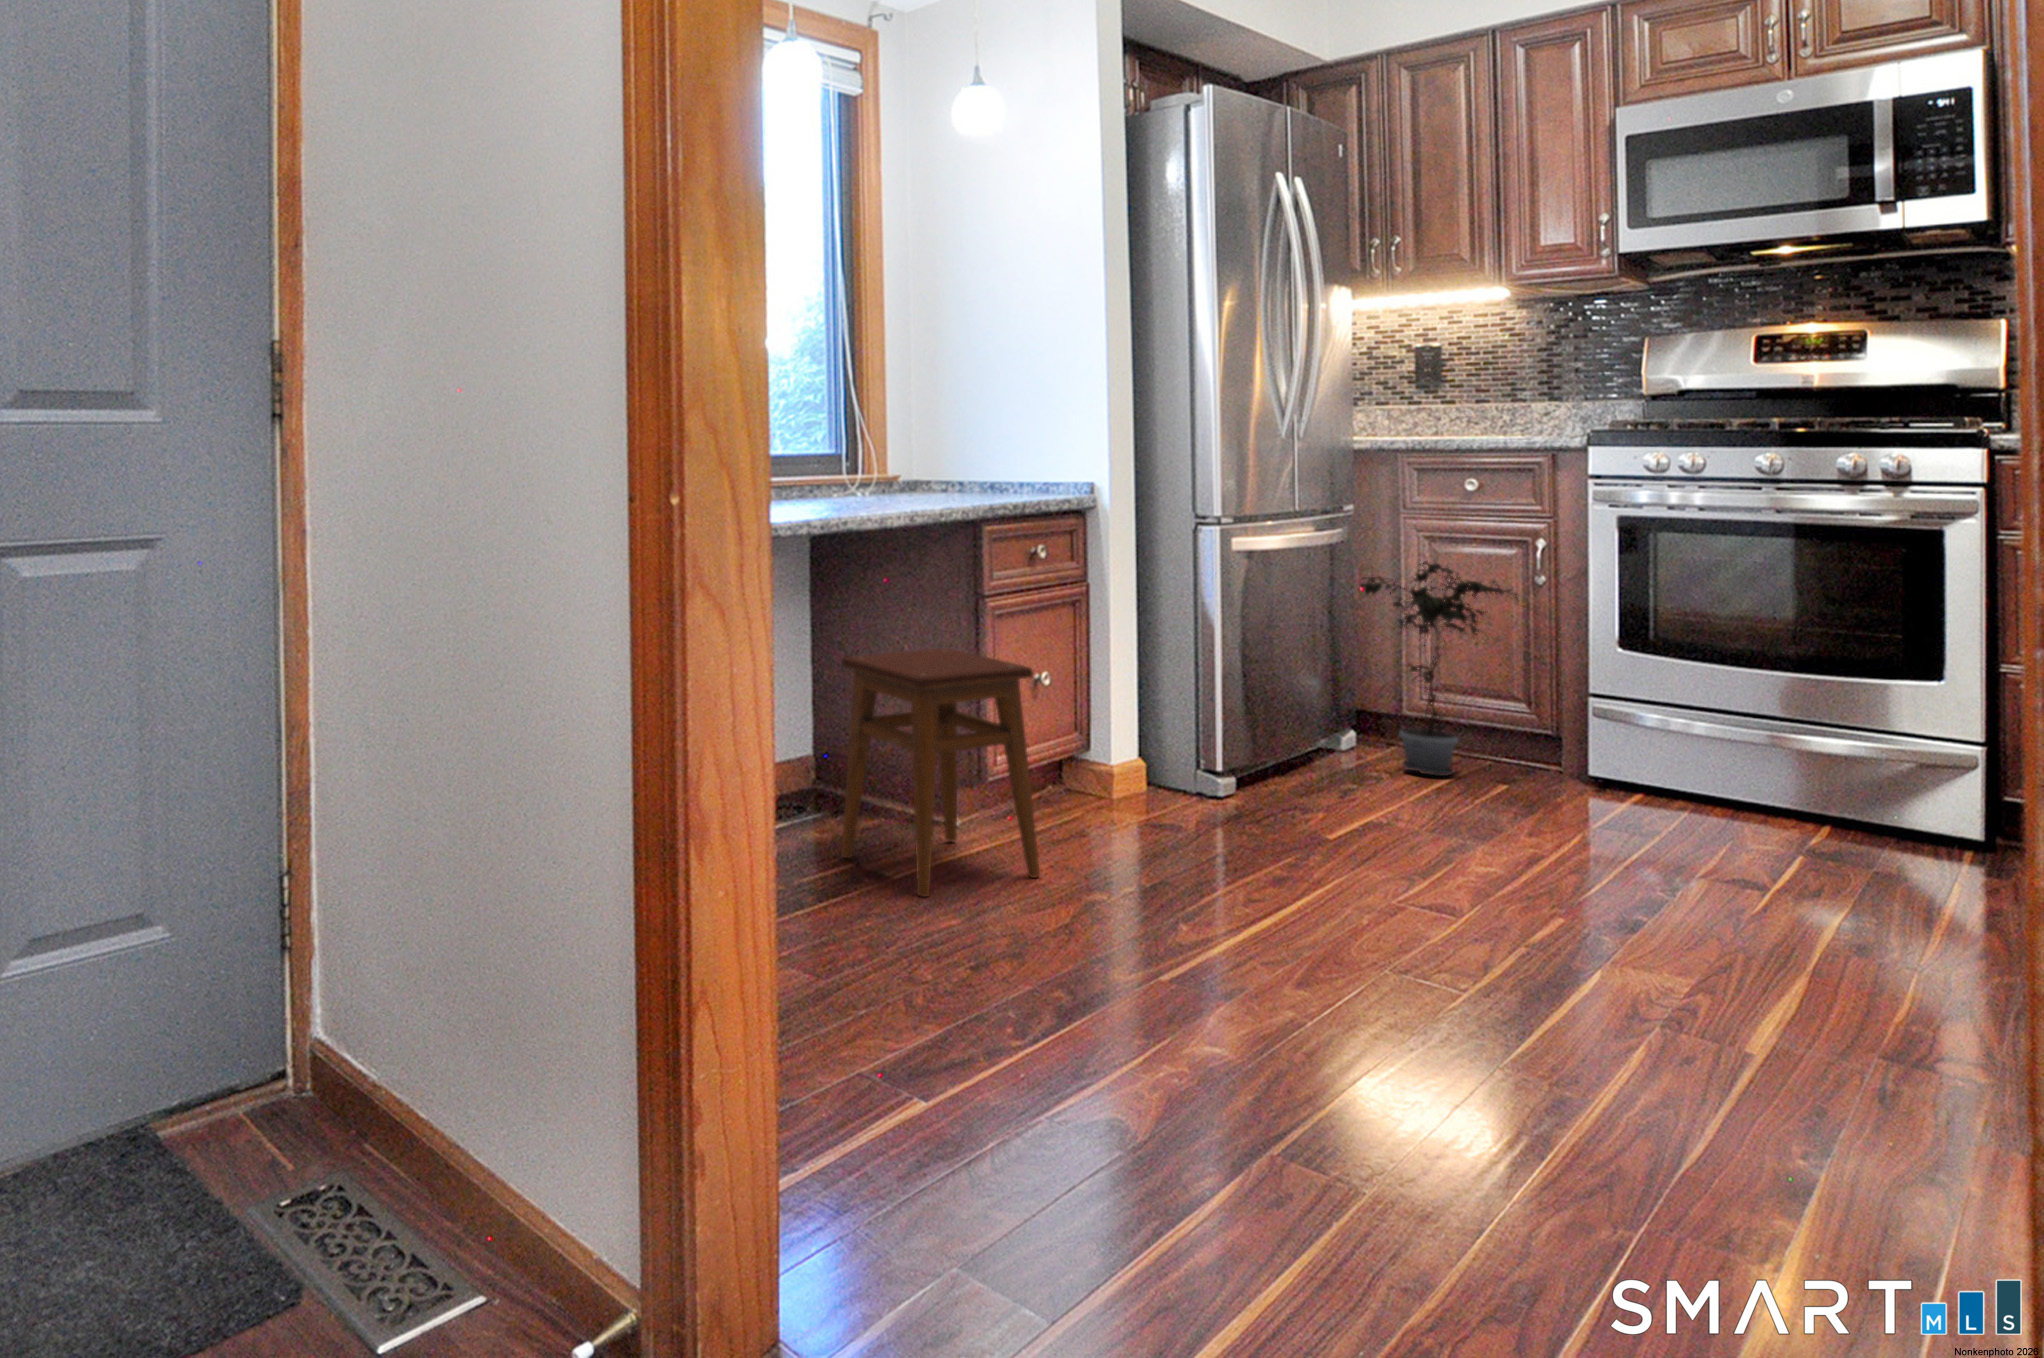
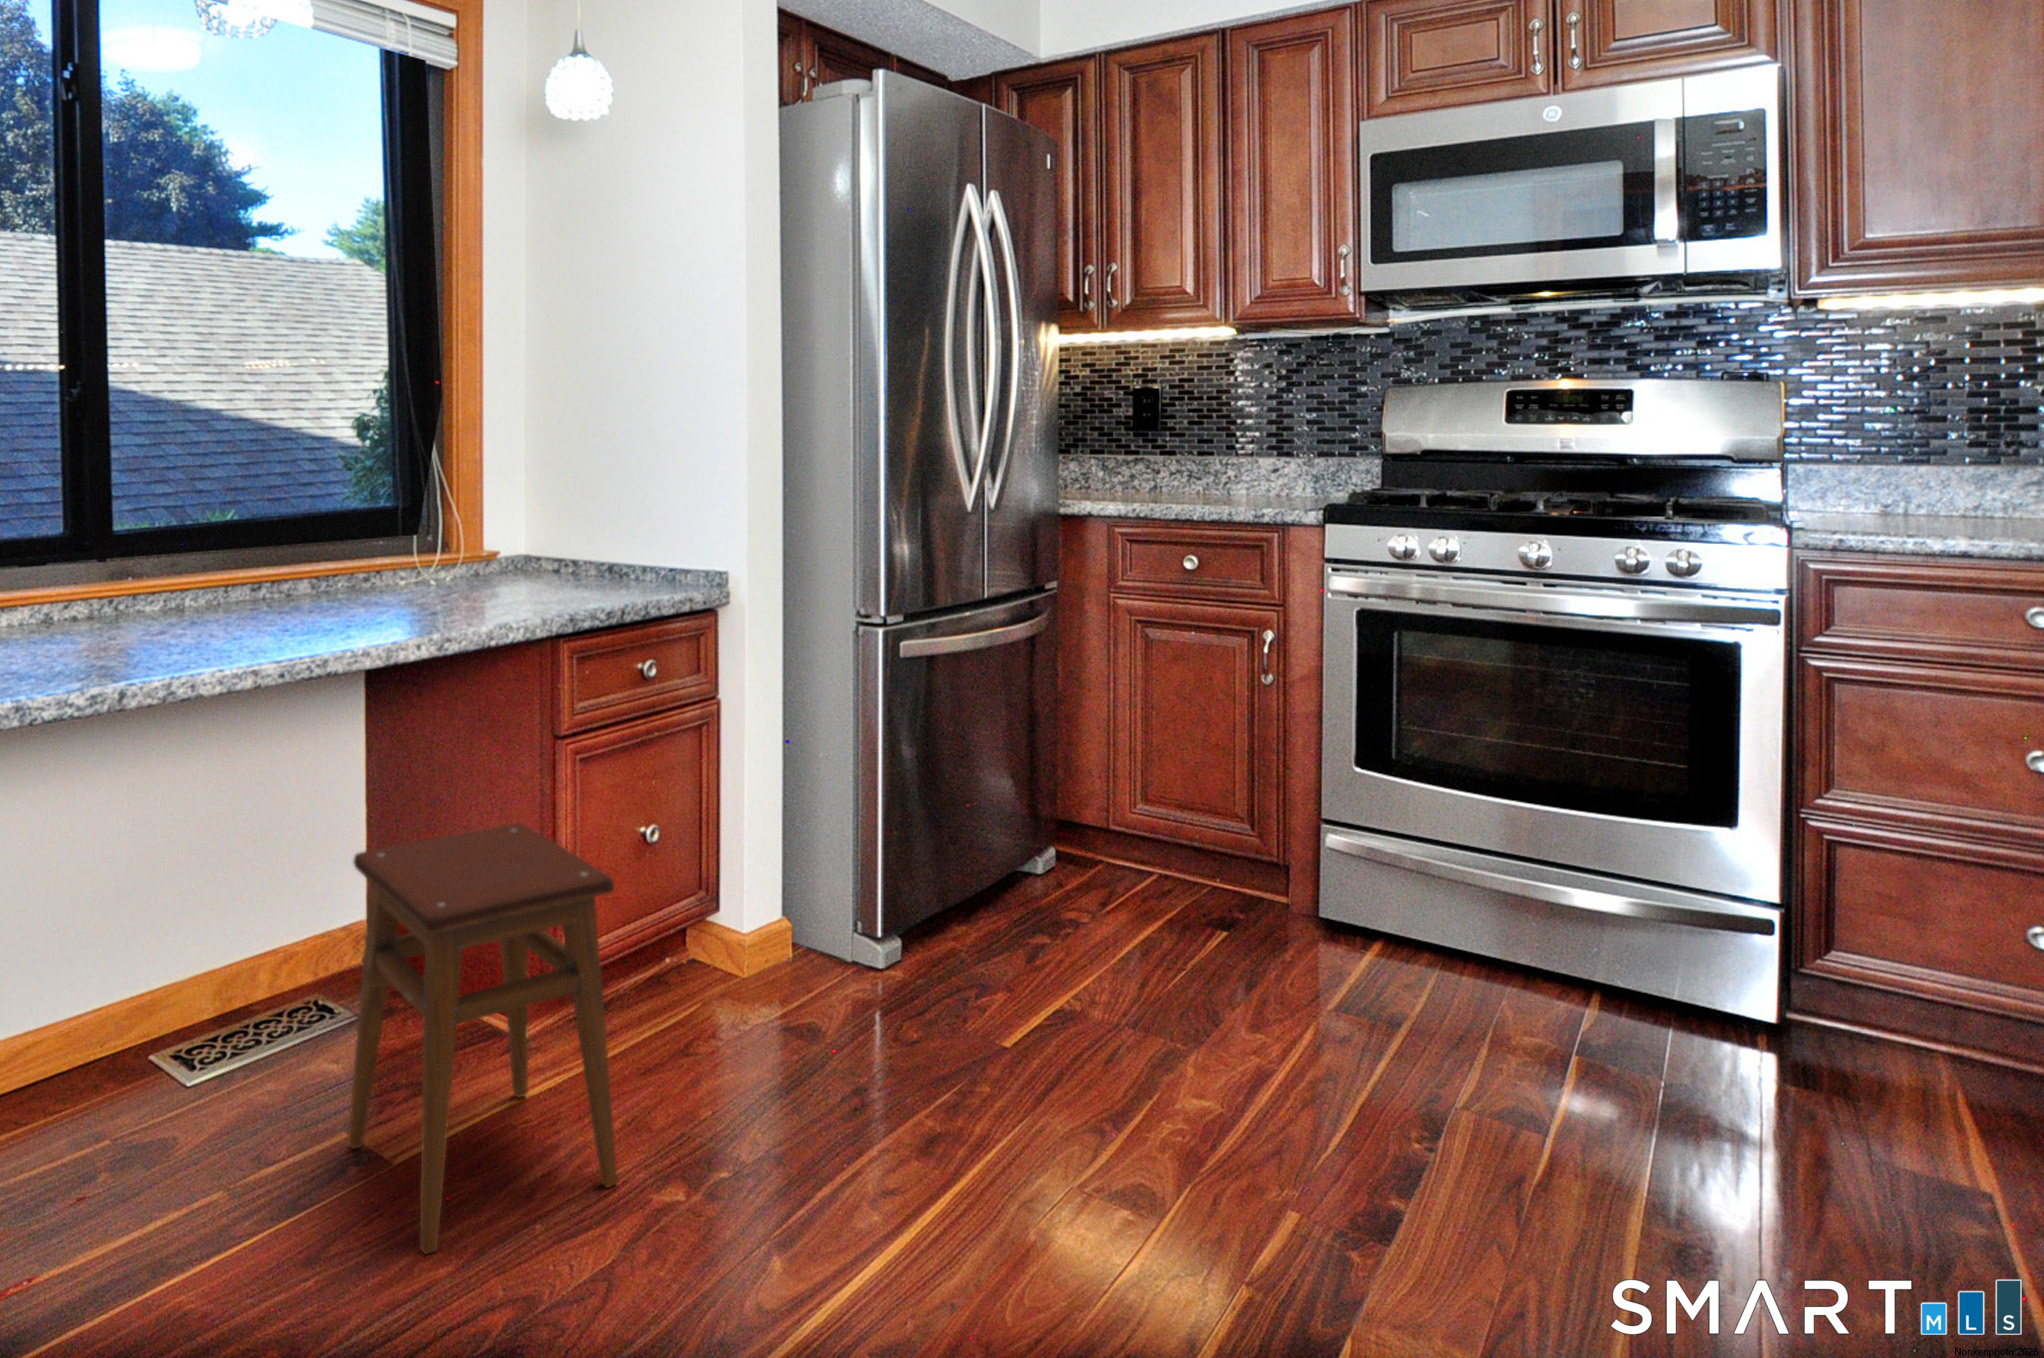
potted plant: present [1360,555,1519,776] -> none [1057,645,1247,920]

